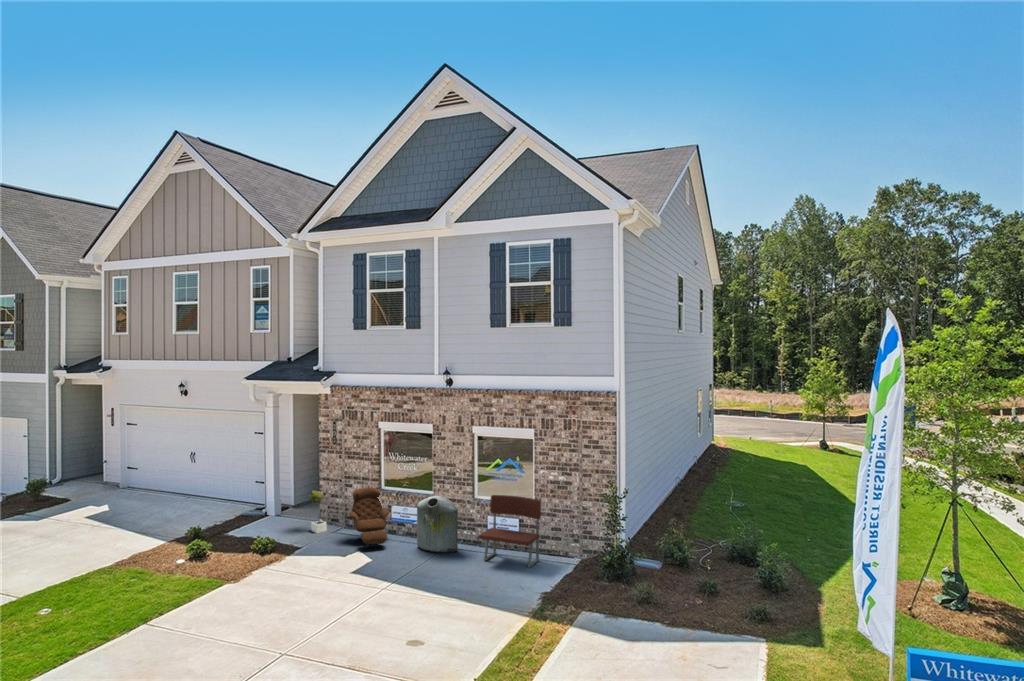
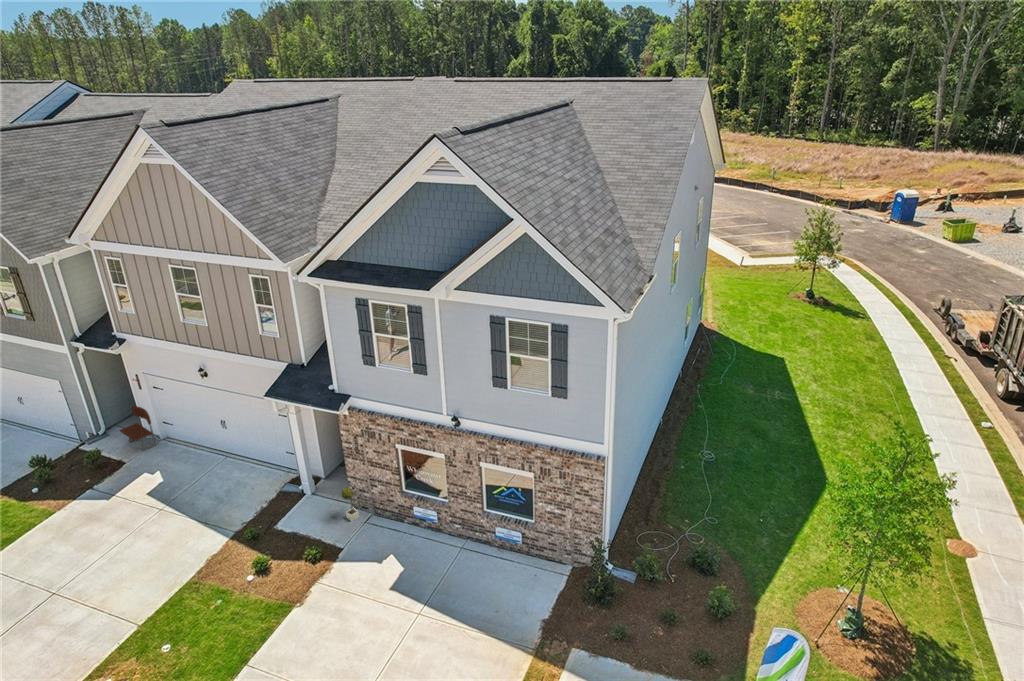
lounge chair: present [349,488,389,550] -> none [378,490,413,552]
bench: present [478,495,541,568] -> present [120,406,157,451]
trash can: present [417,496,458,553] -> none [436,510,471,554]

